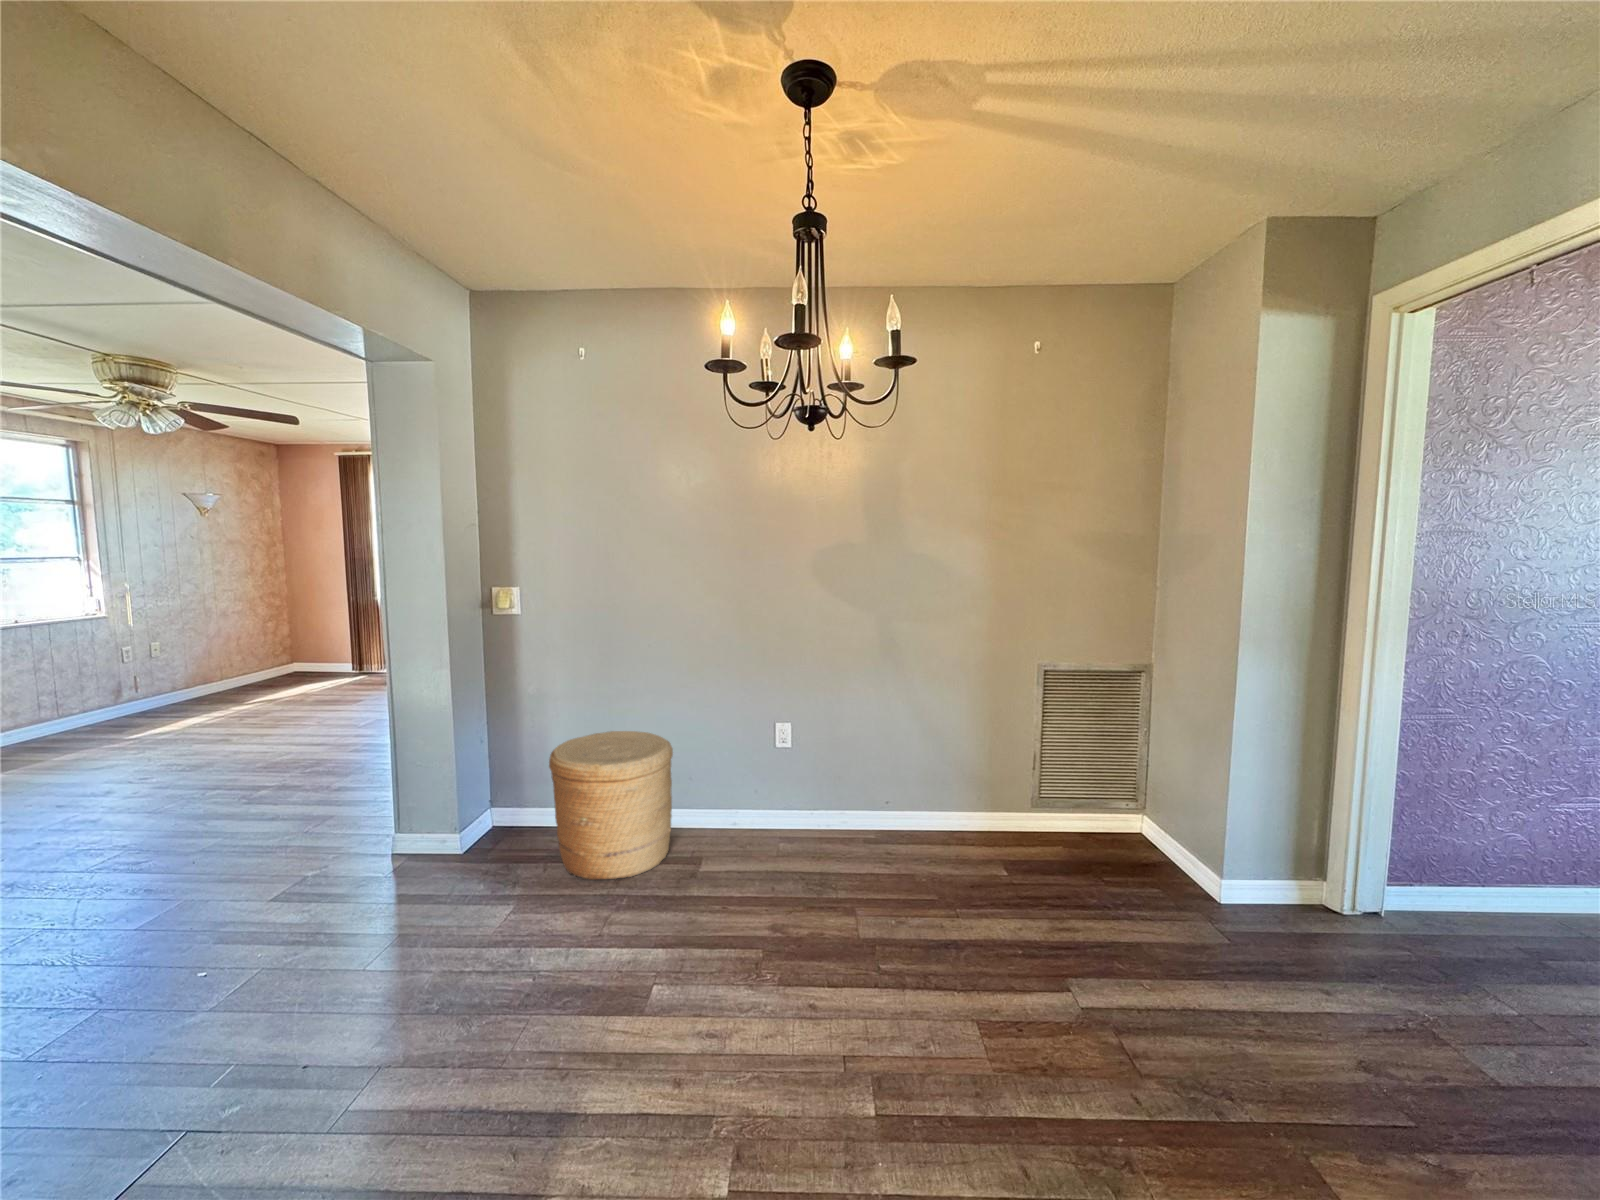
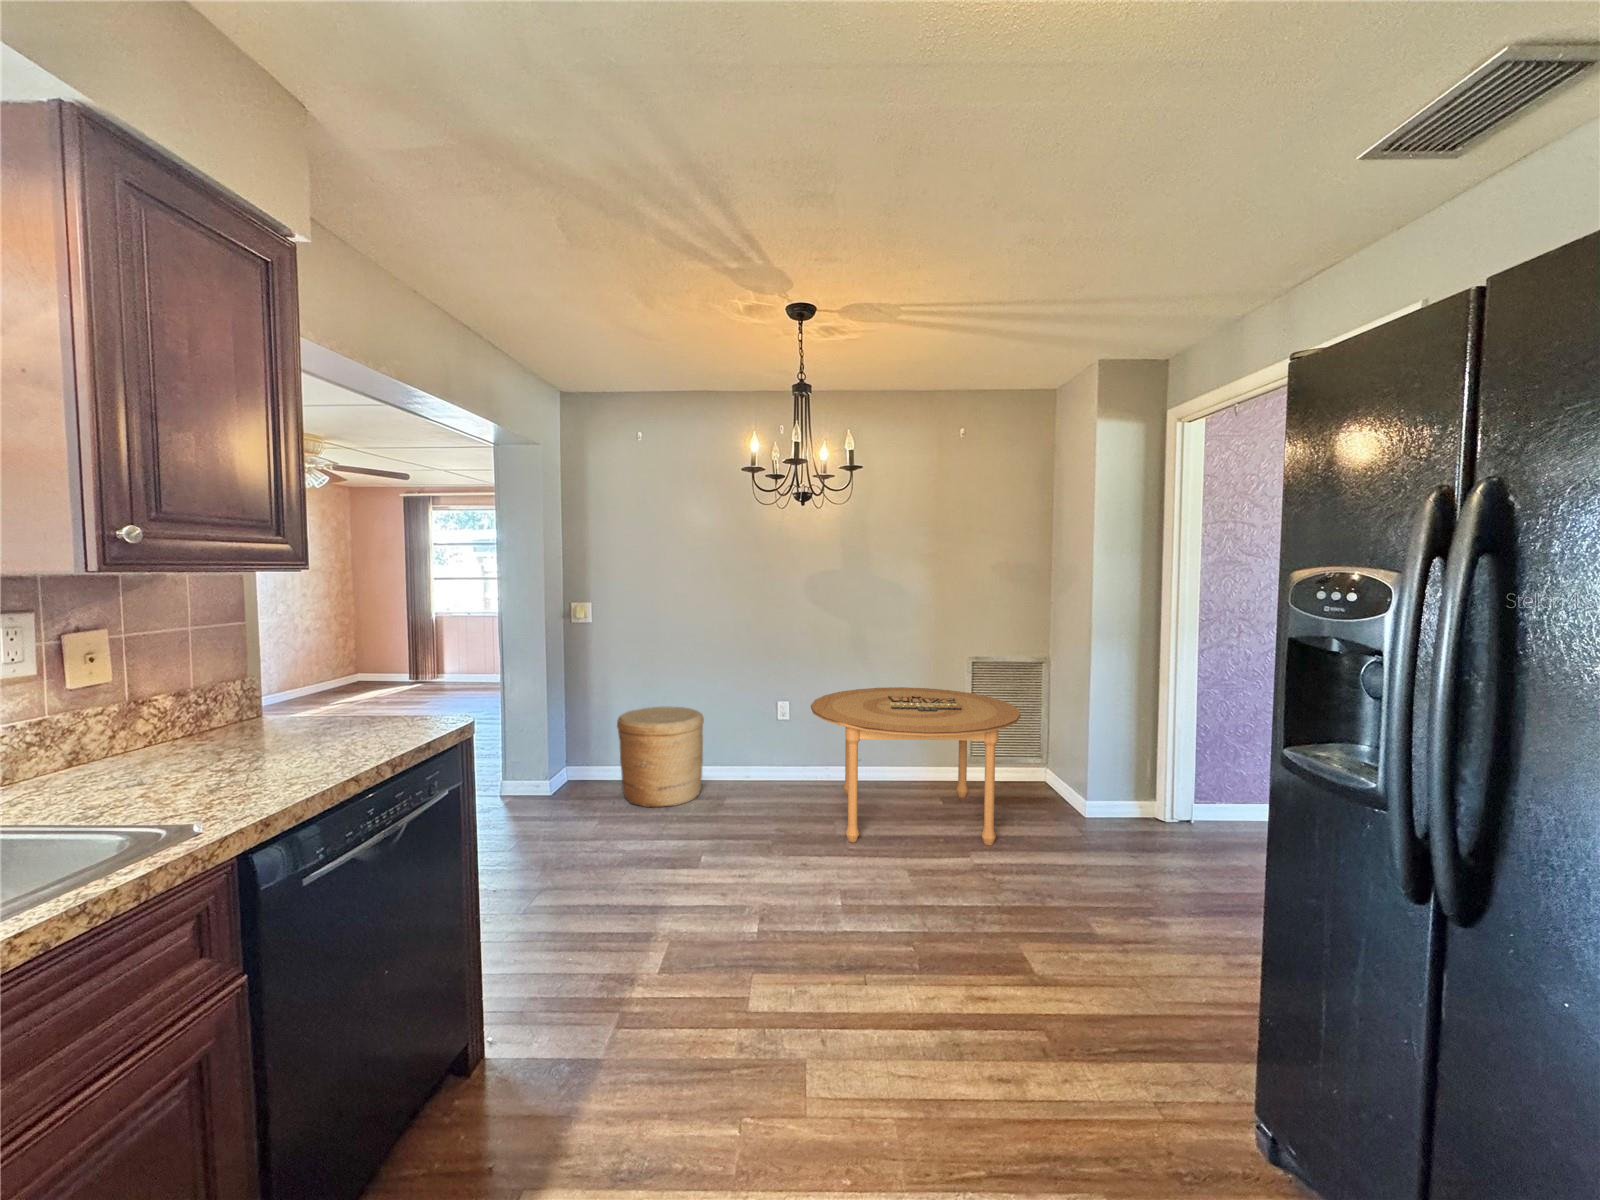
dining table: none [822,706,1137,964] -> present [811,687,1020,846]

